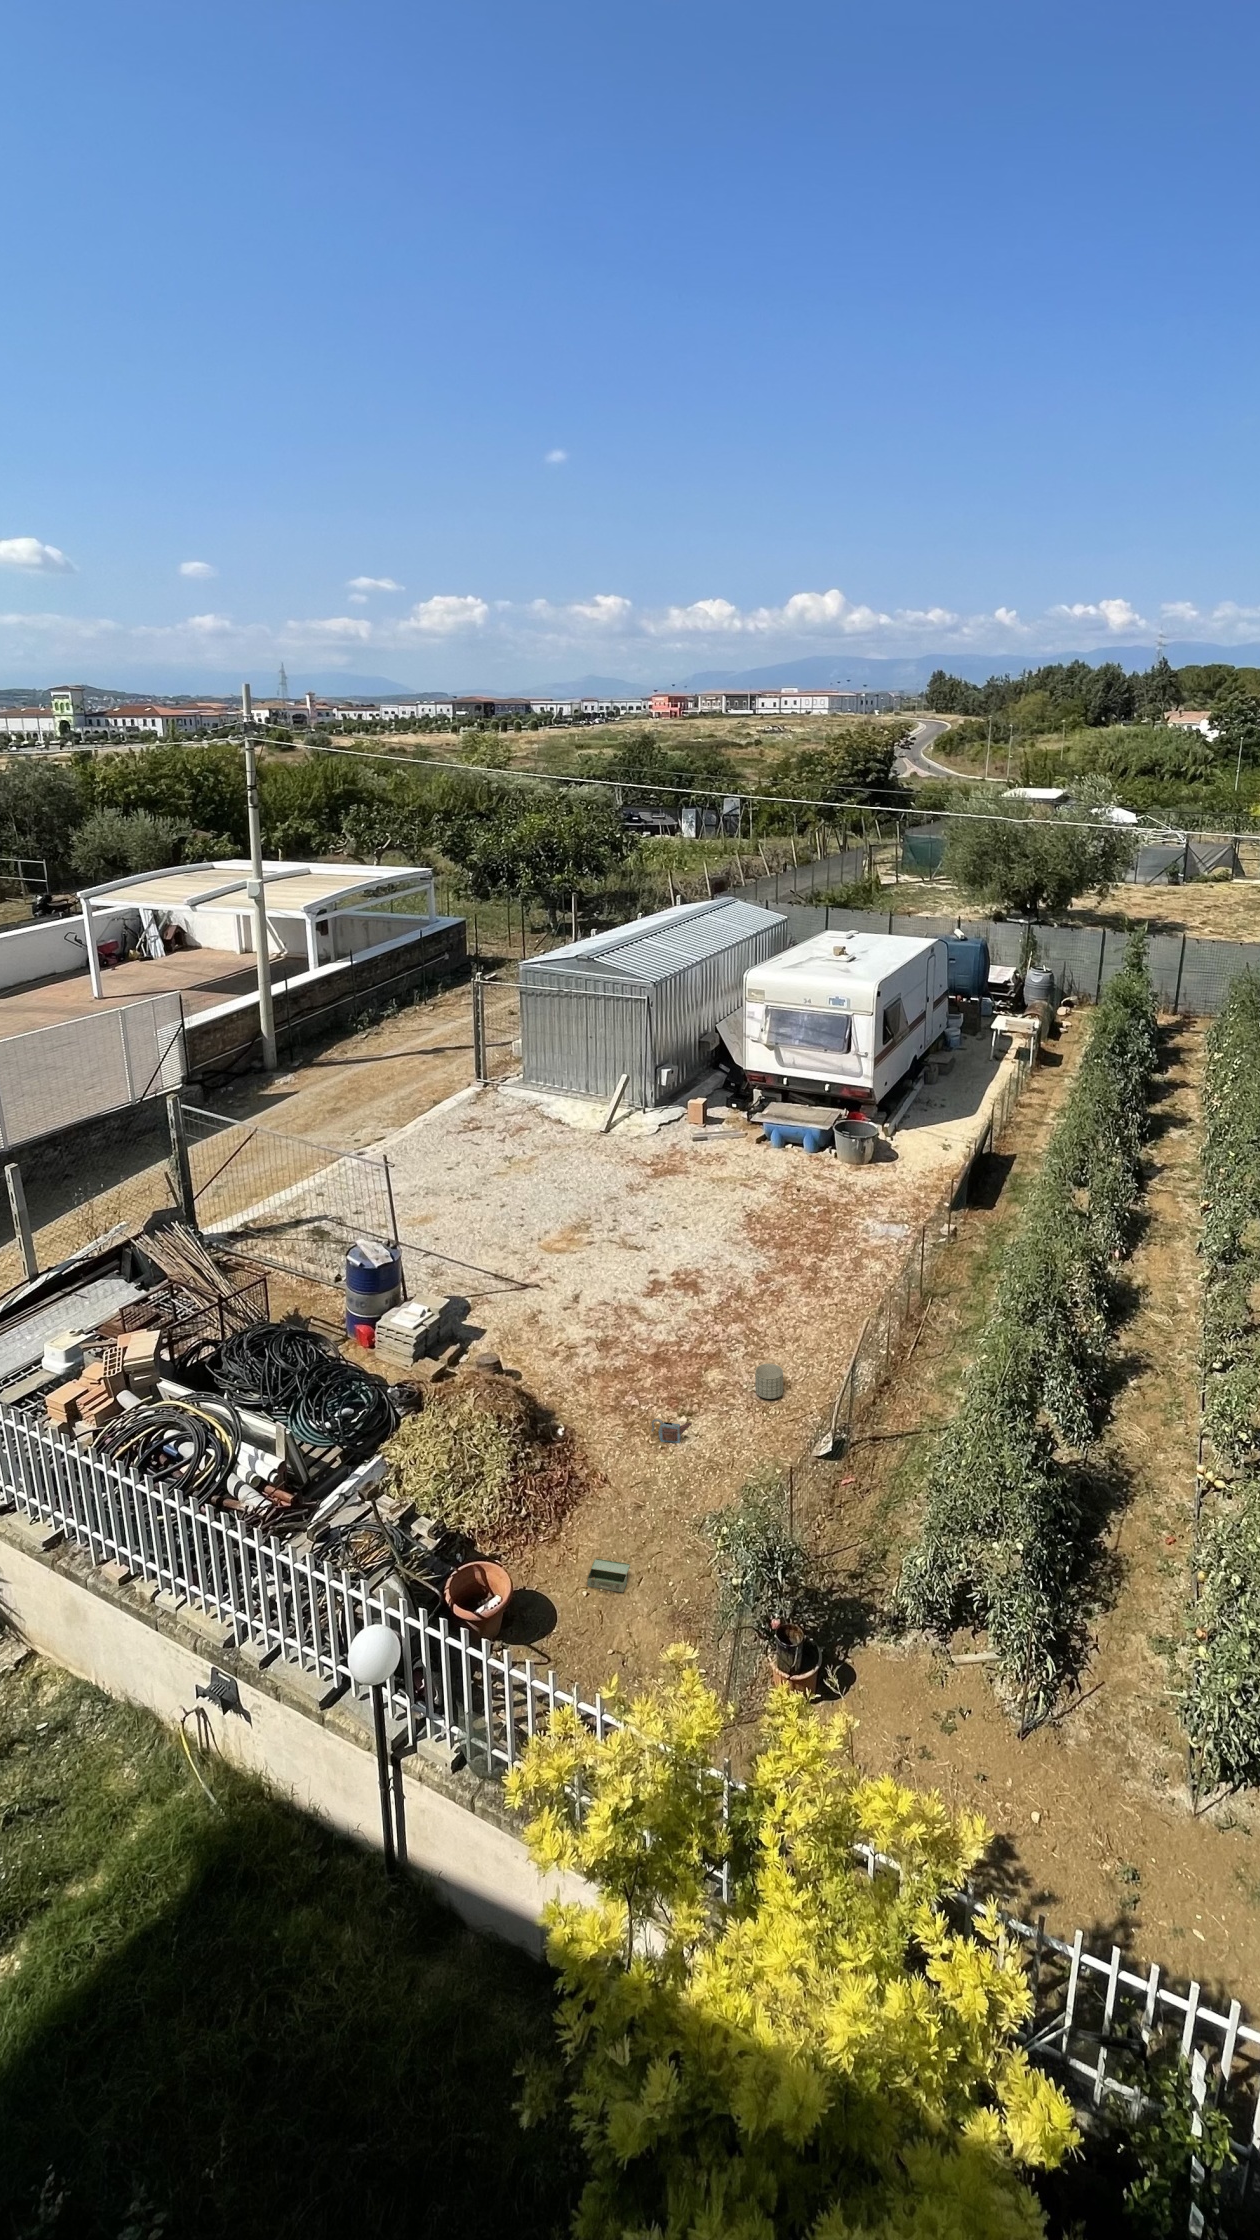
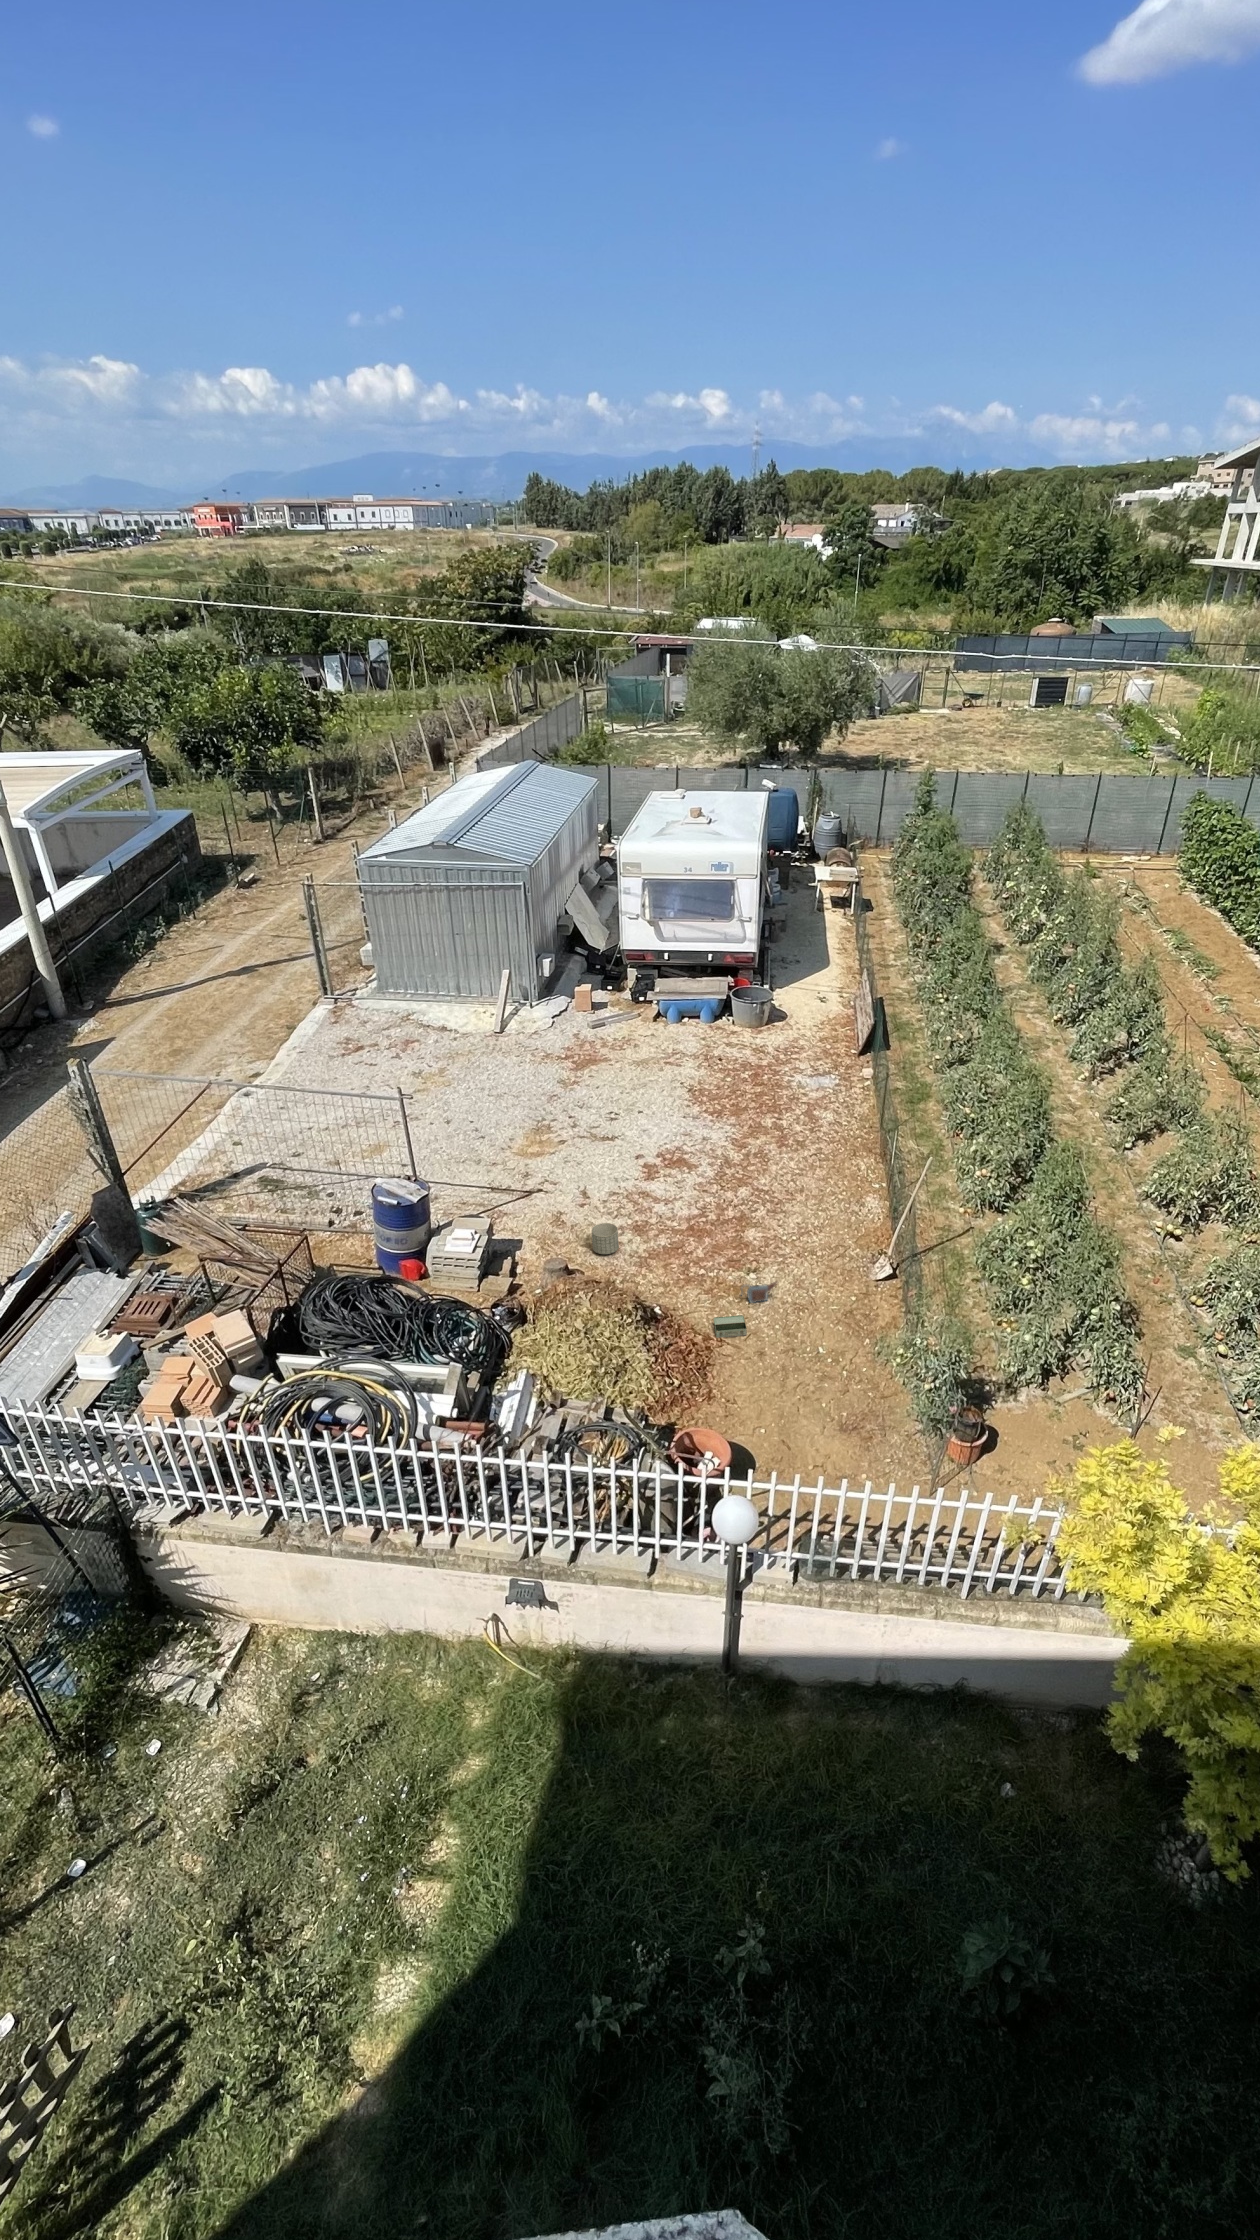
planter: present [755,1364,783,1399] -> present [591,1223,619,1254]
toolbox: present [587,1559,630,1592] -> present [714,1315,747,1338]

